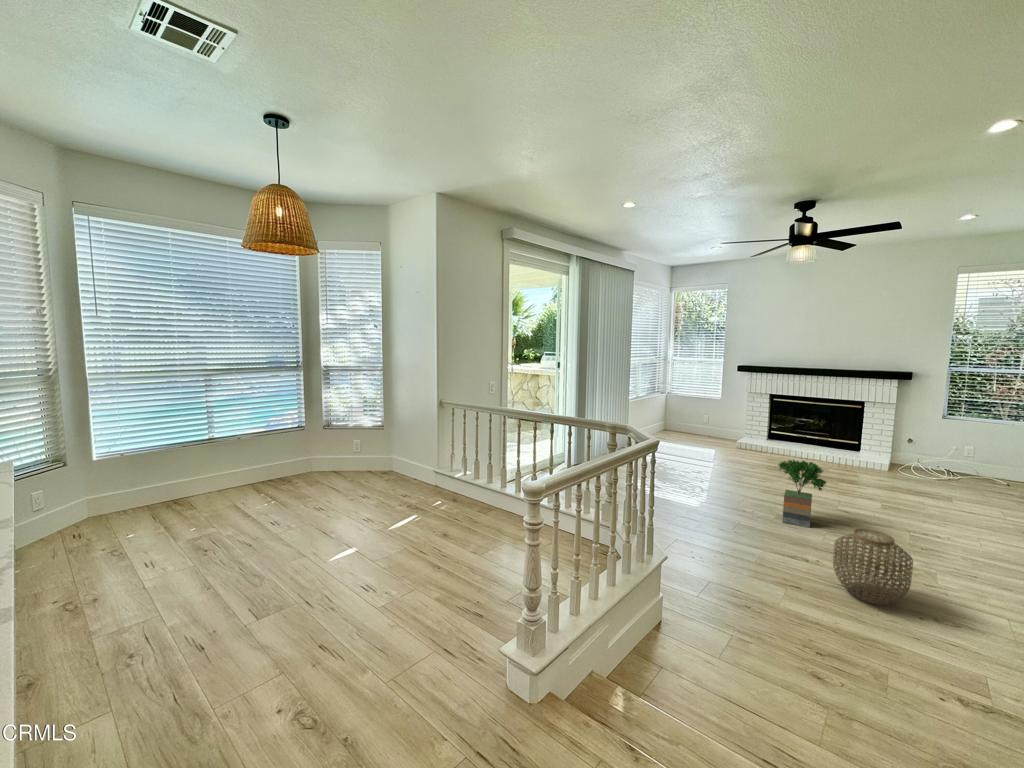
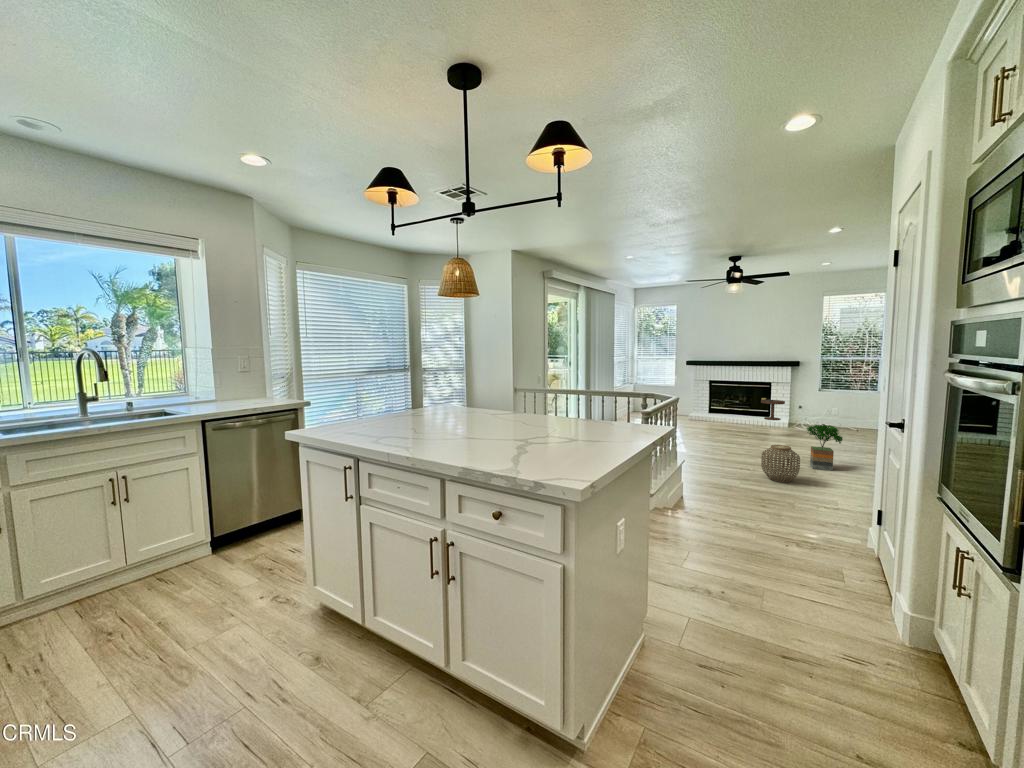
side table: none [844,427,885,487] -> present [761,398,785,420]
potted tree: present [778,459,827,528] -> present [806,425,843,471]

